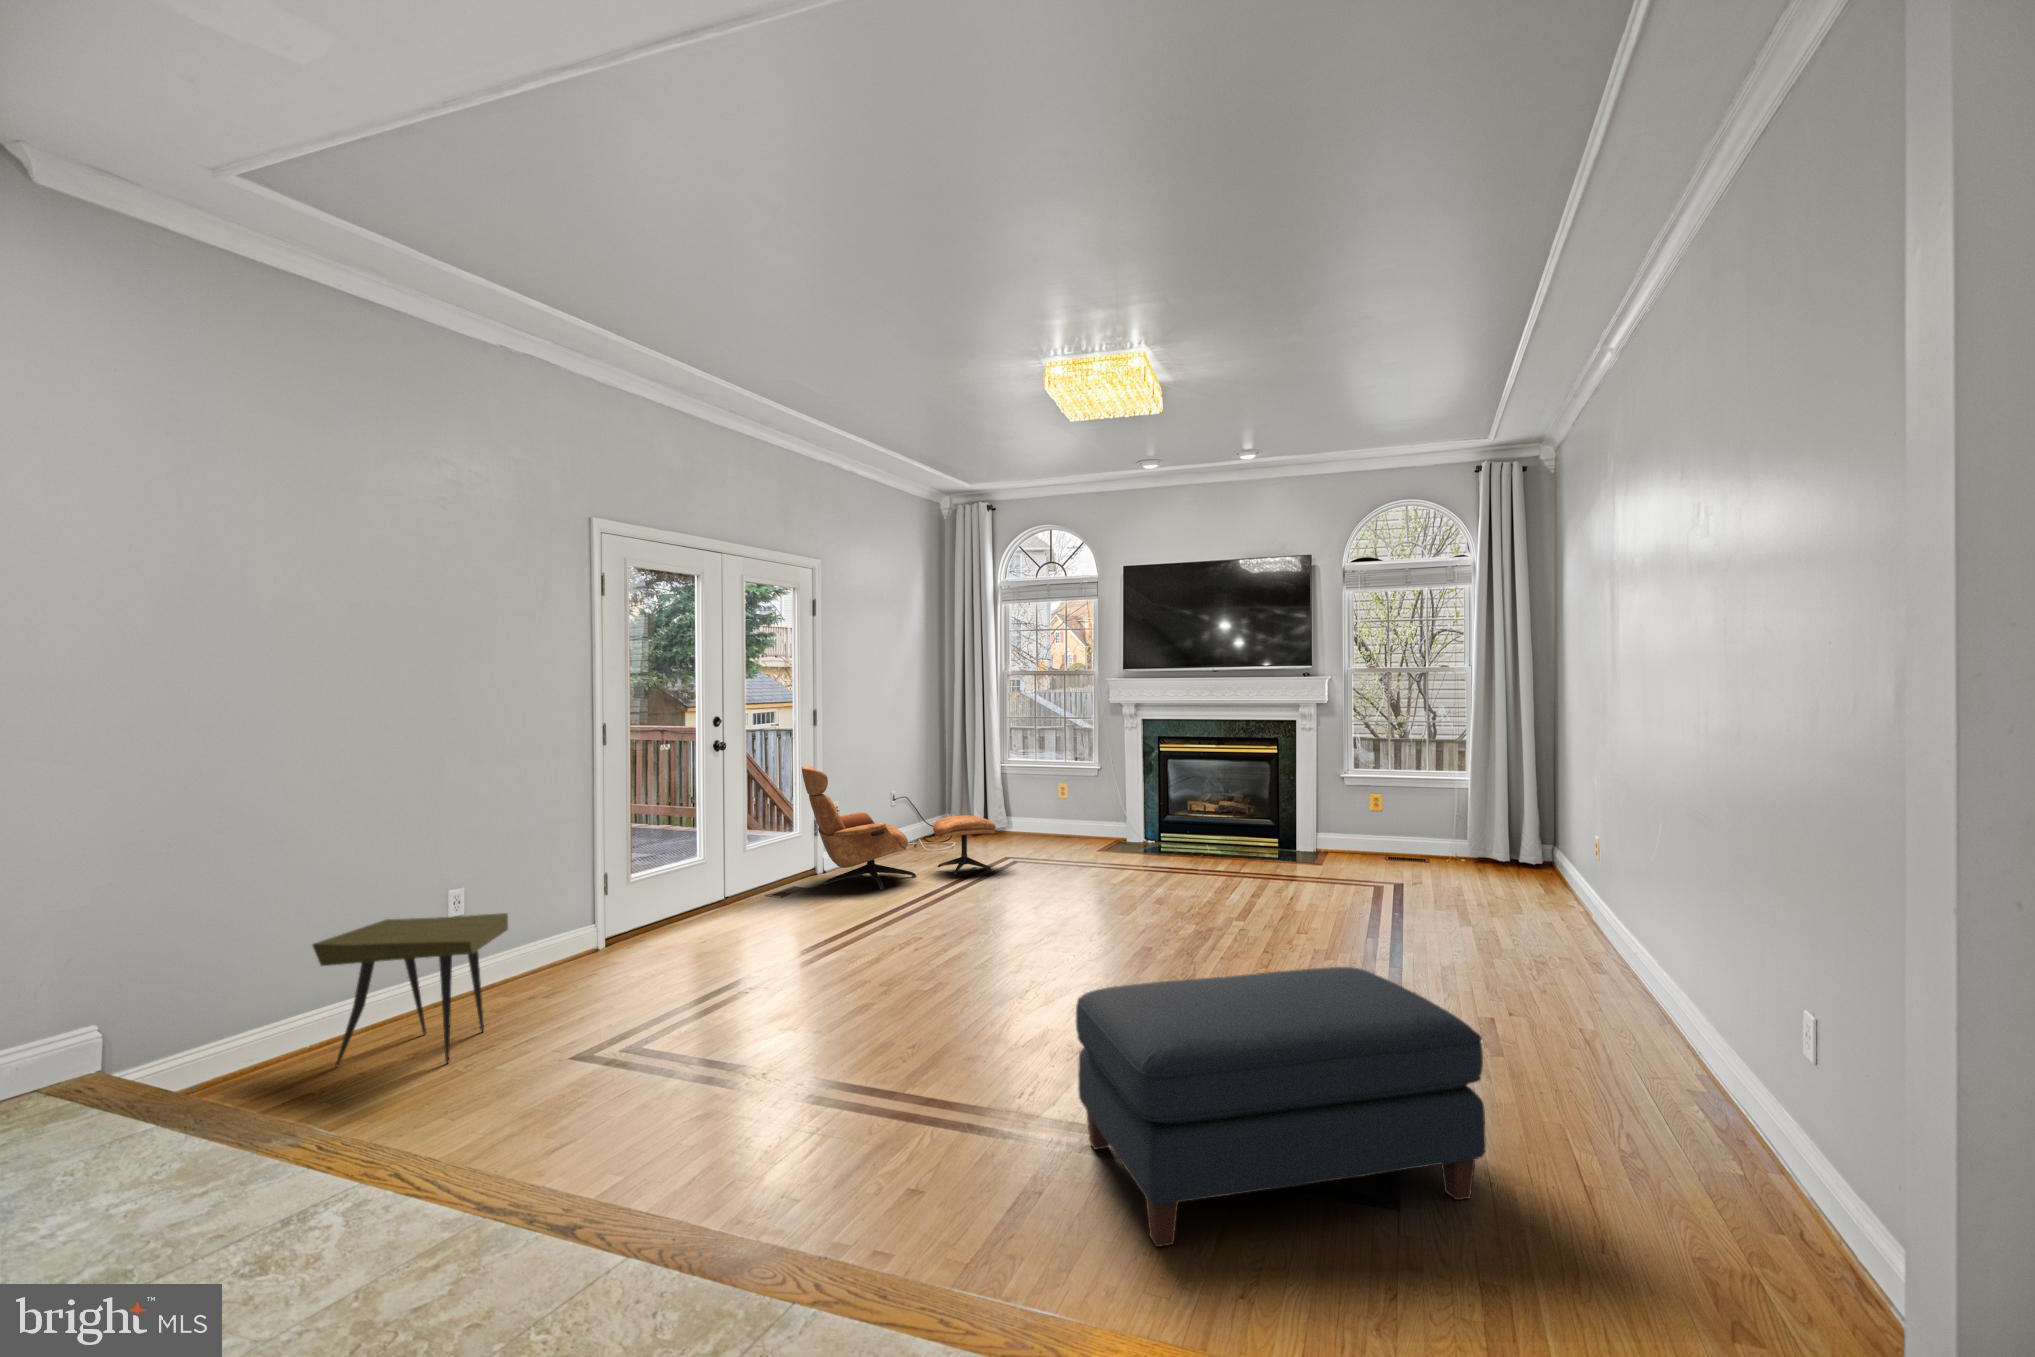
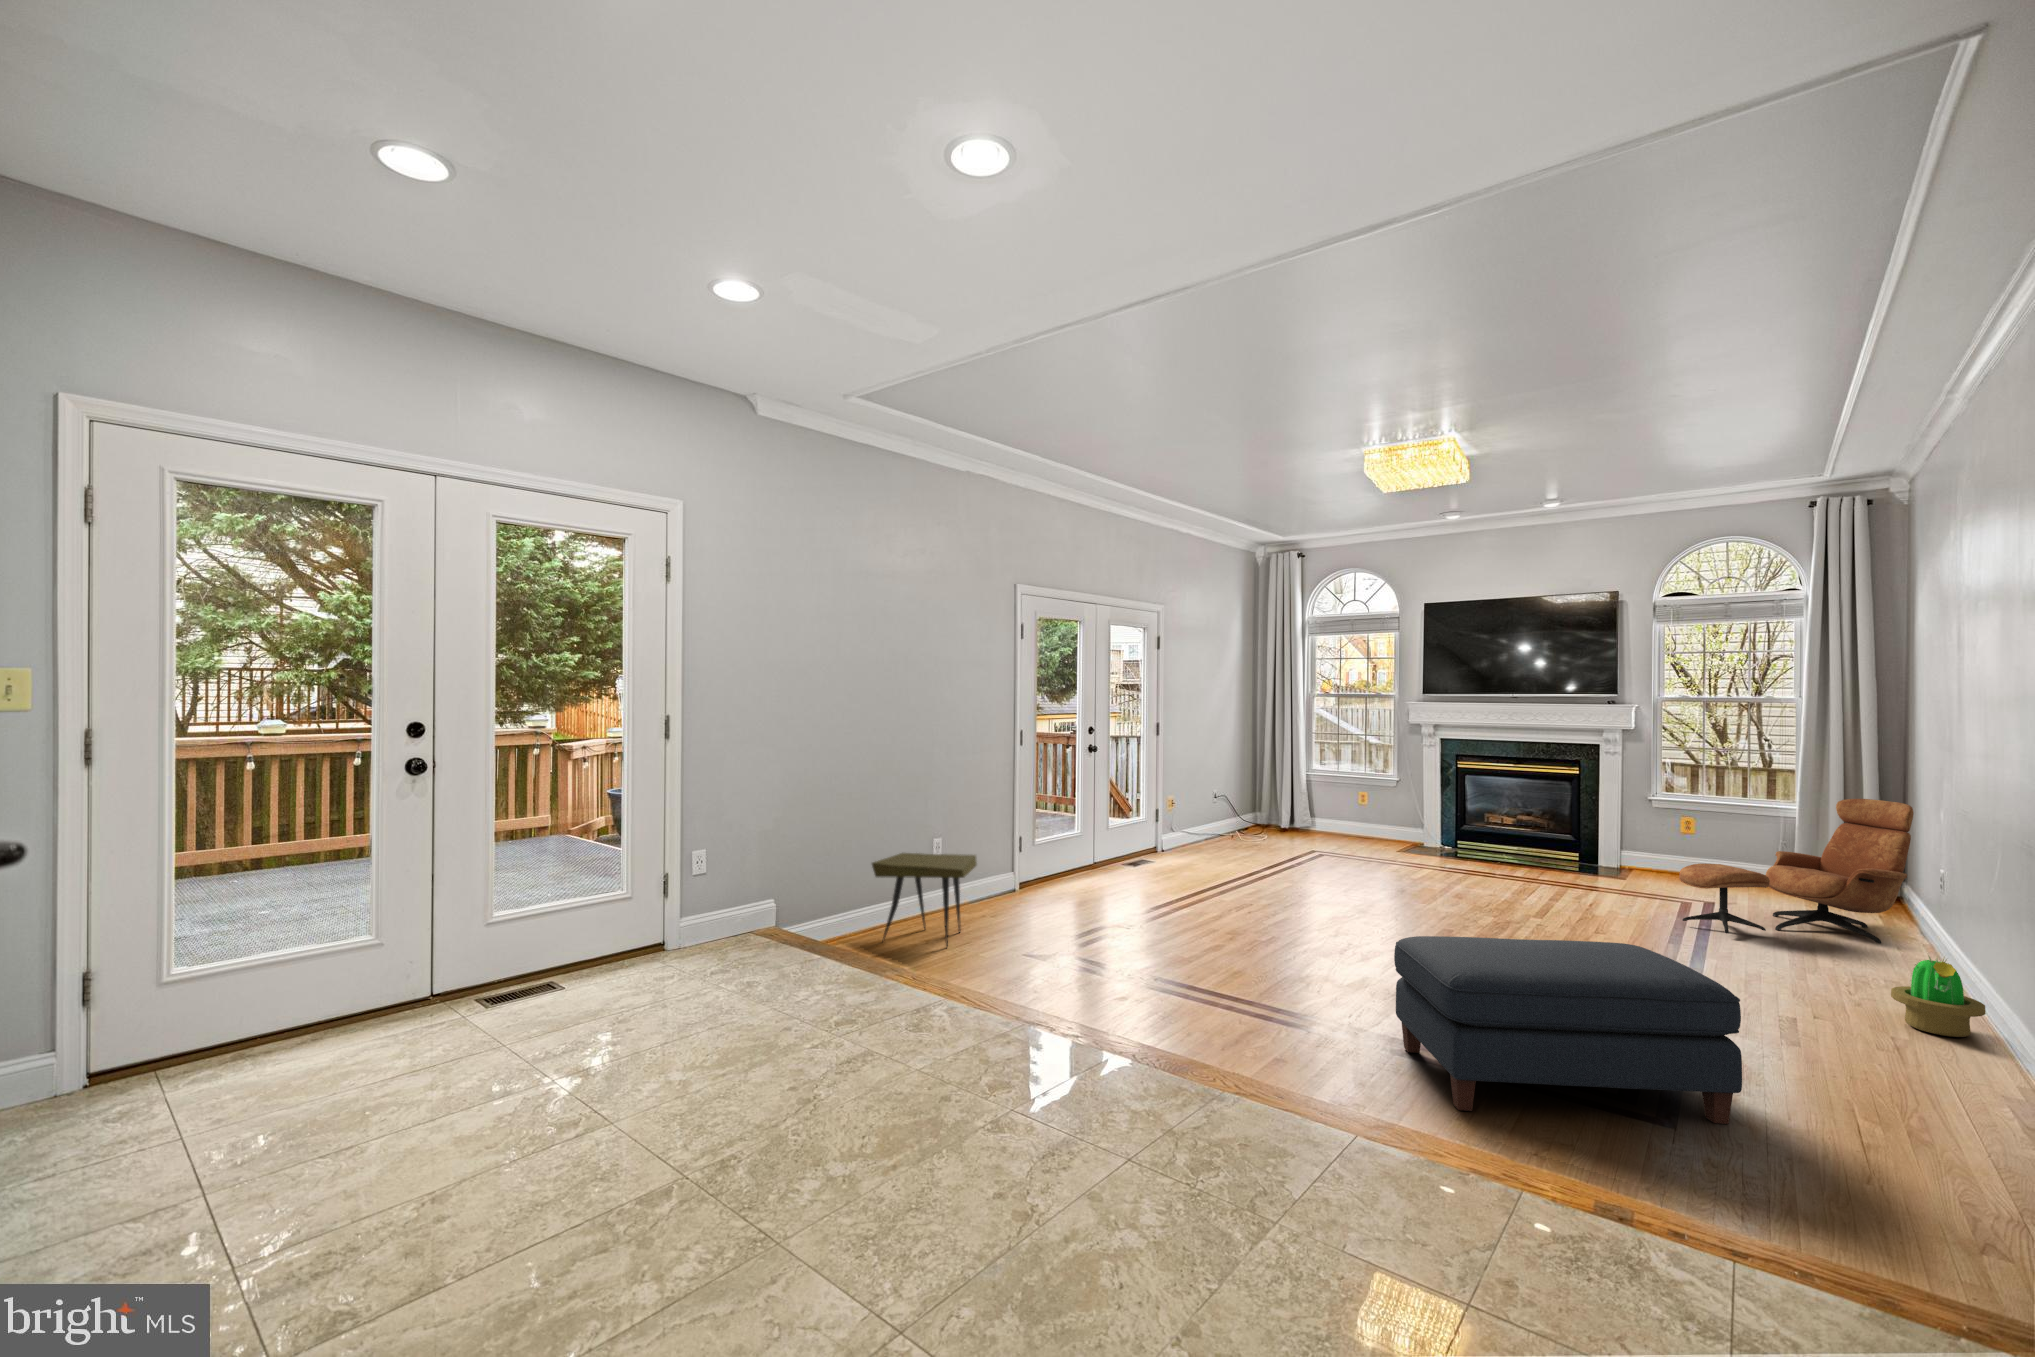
lounge chair: present [801,766,996,890] -> present [1679,799,1914,943]
decorative plant: none [1586,932,1670,1022] -> present [1891,955,1986,1037]

